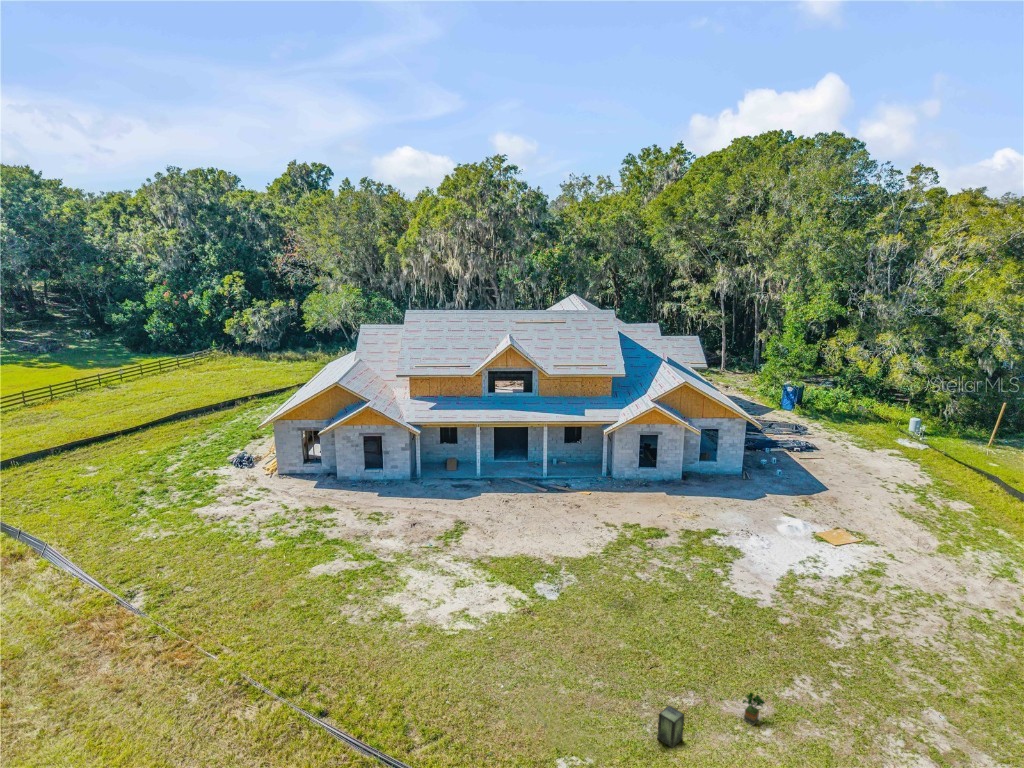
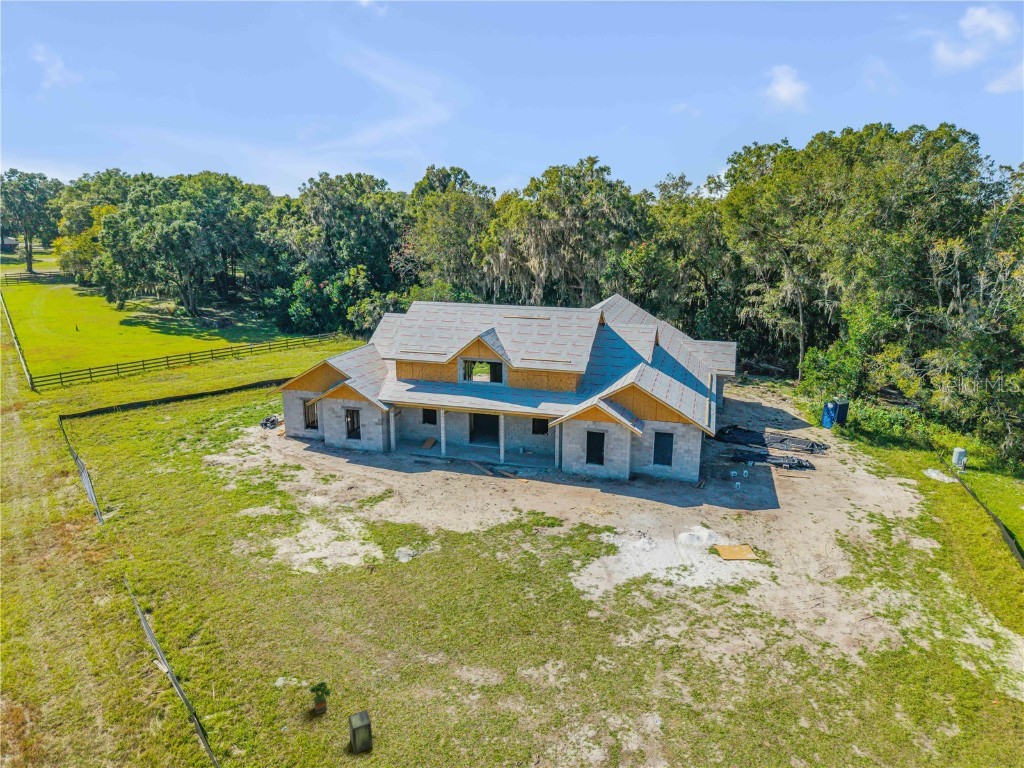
potted tree: present [743,693,765,725] -> present [310,682,330,714]

